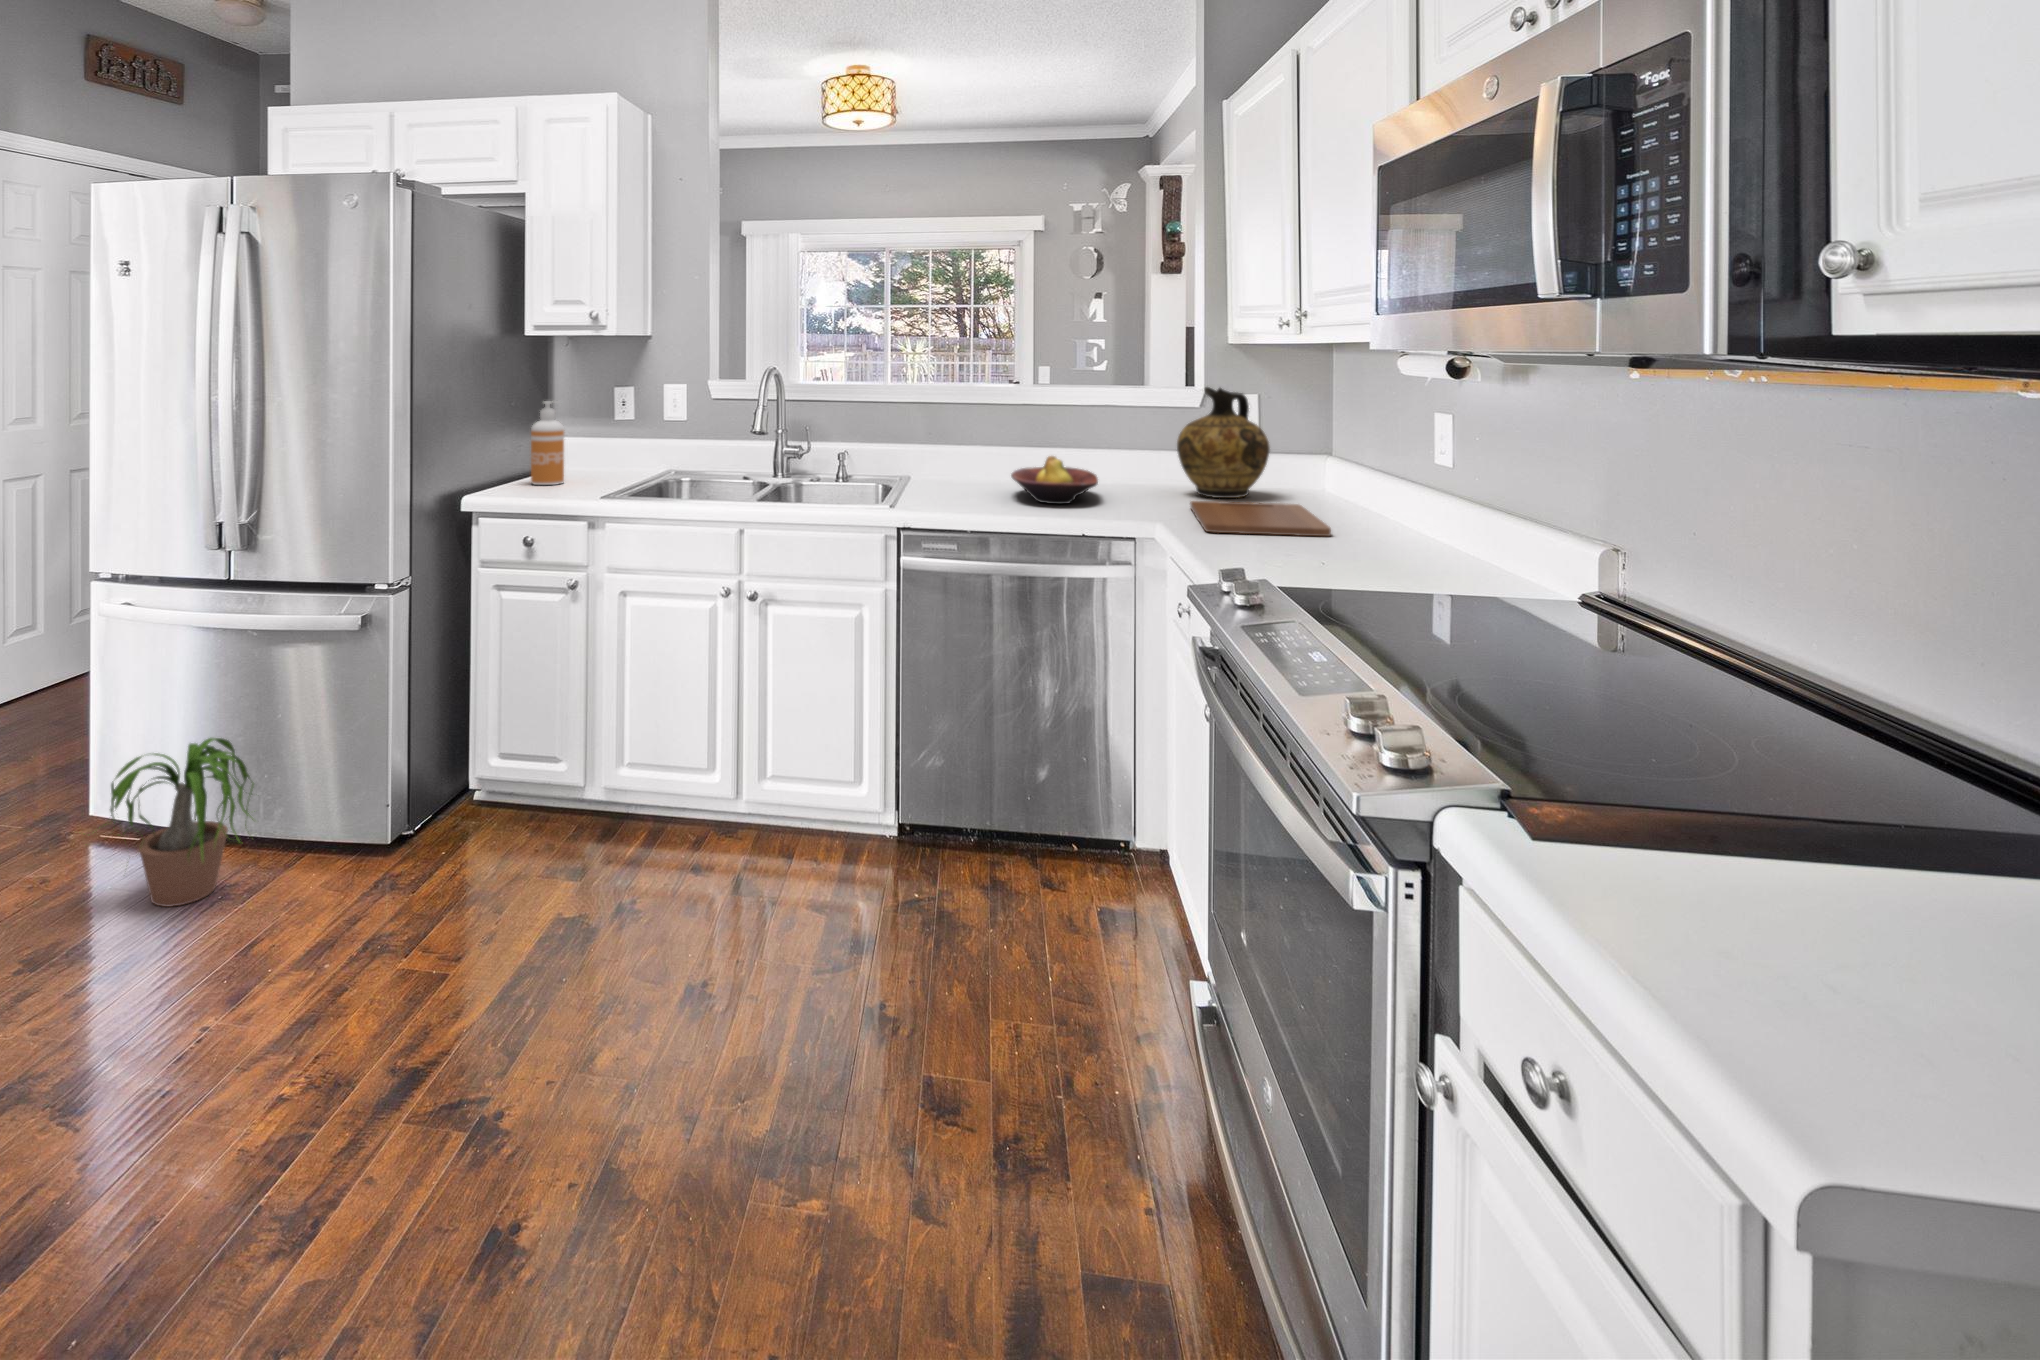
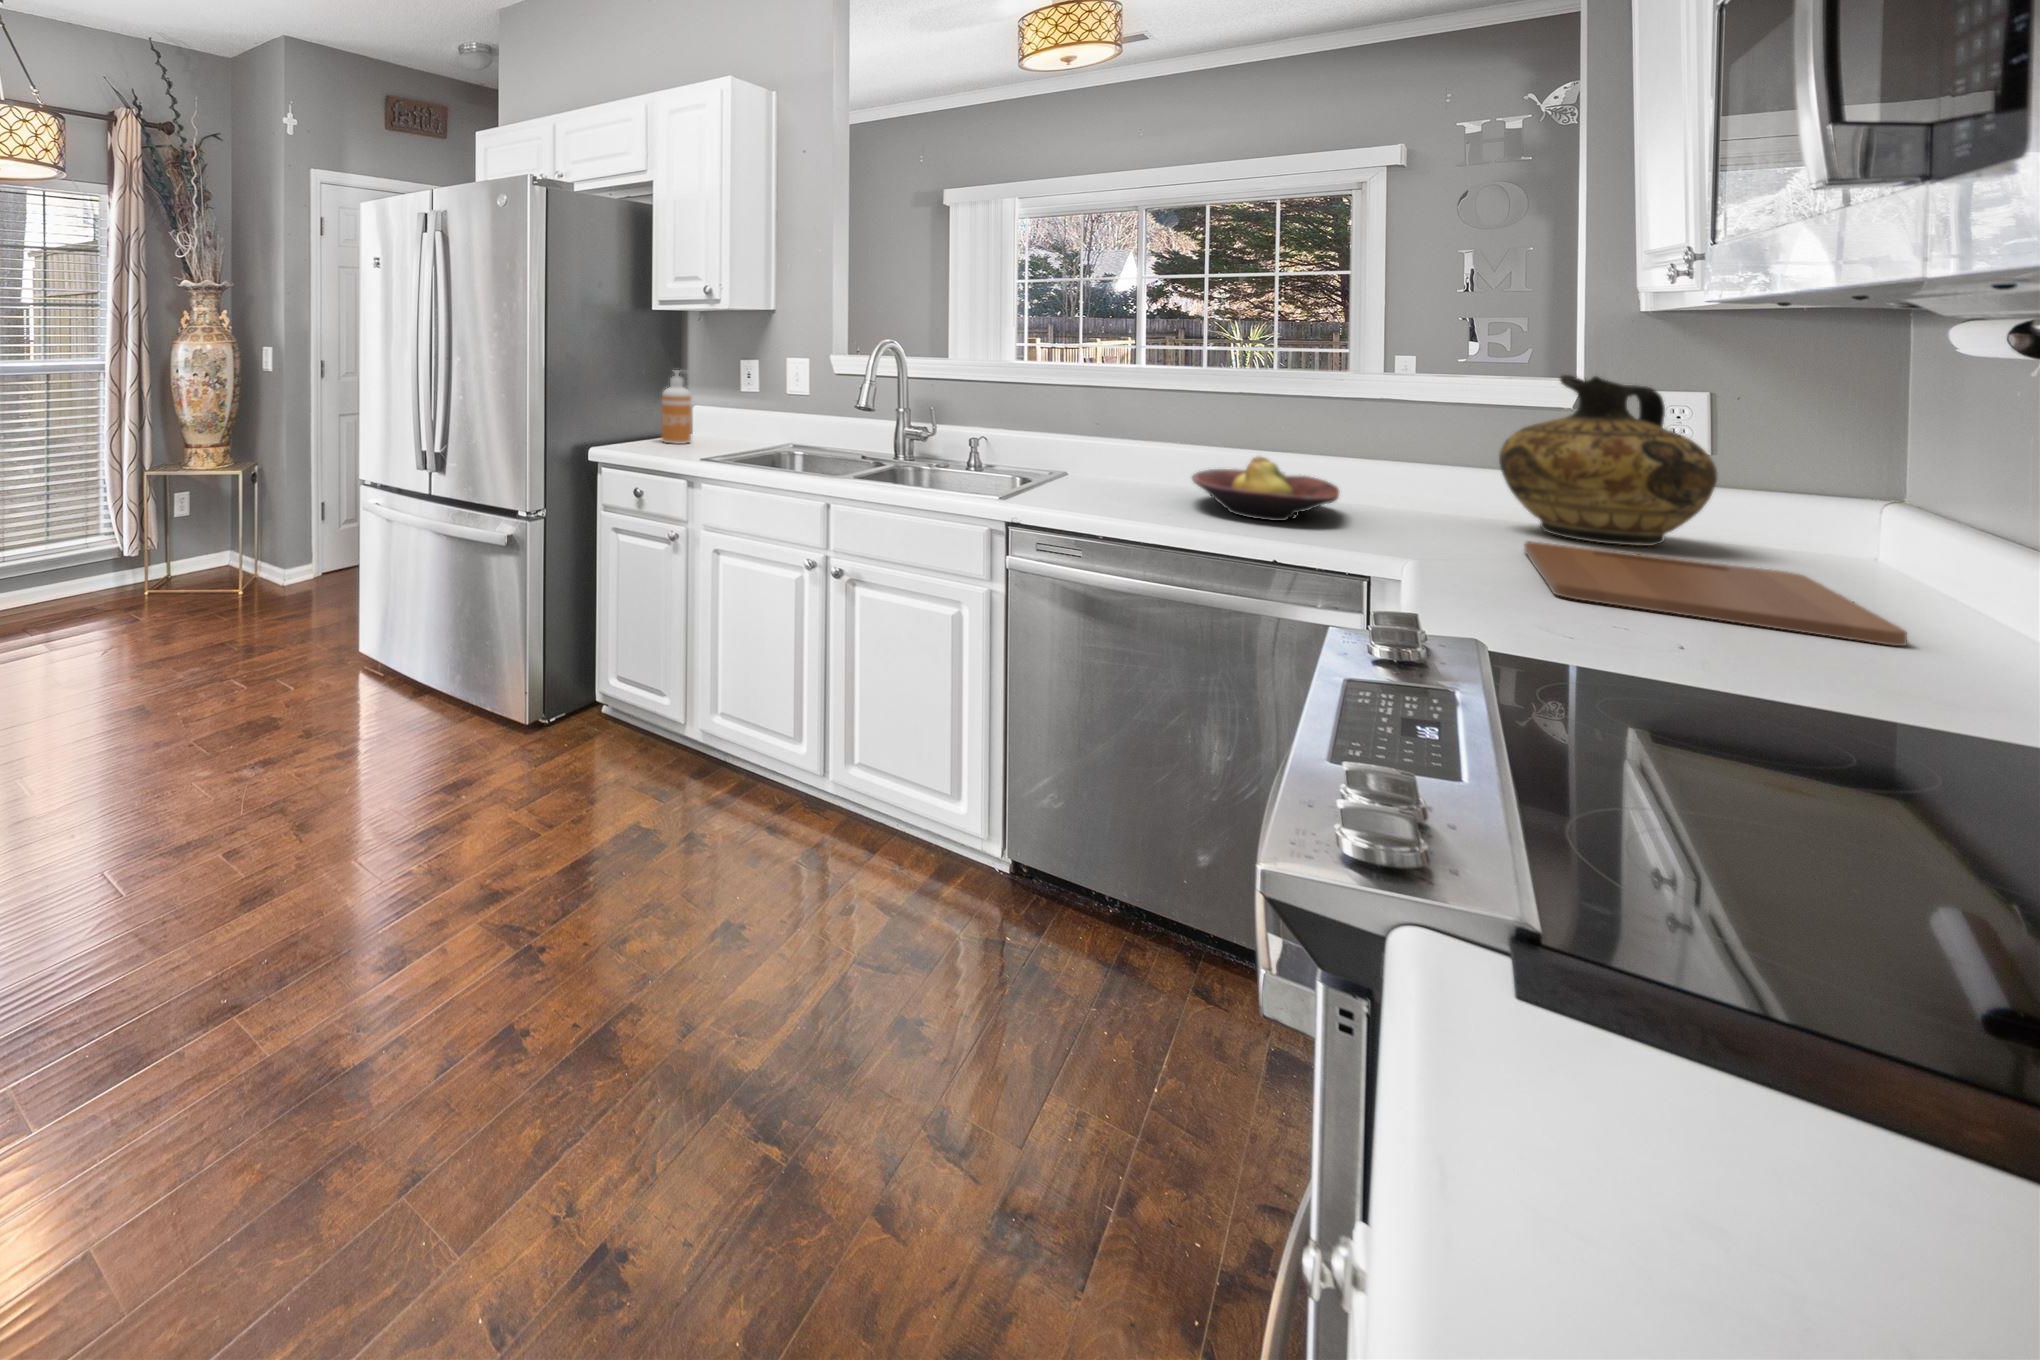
potted plant: present [105,738,254,907] -> none [310,613,436,735]

